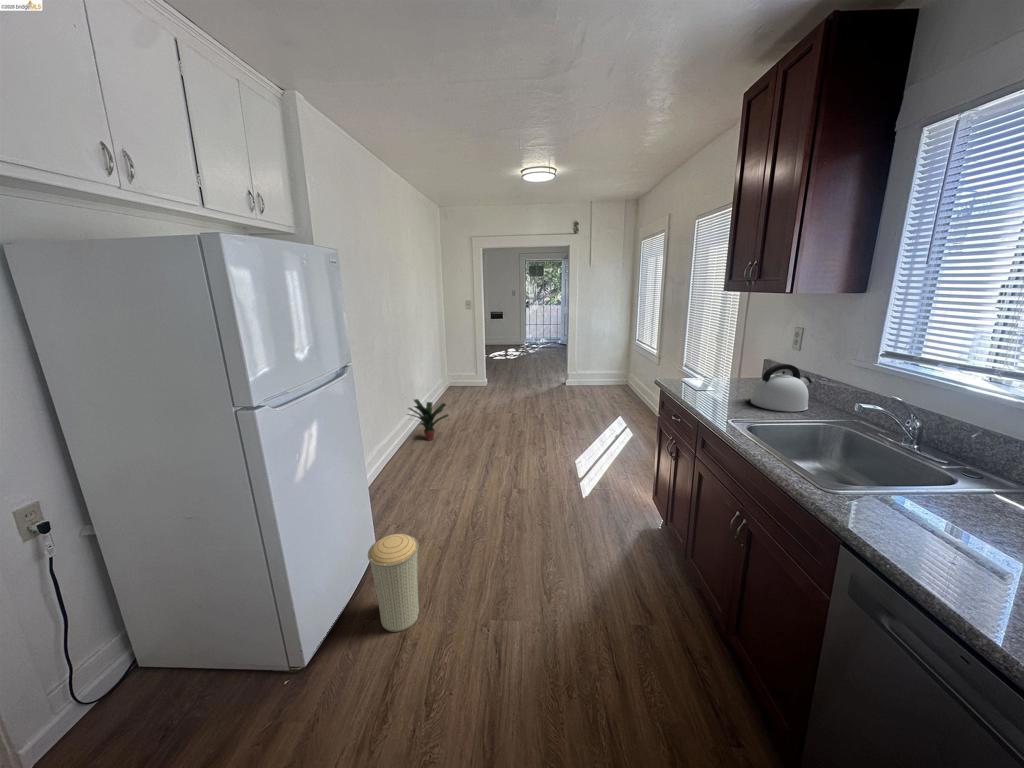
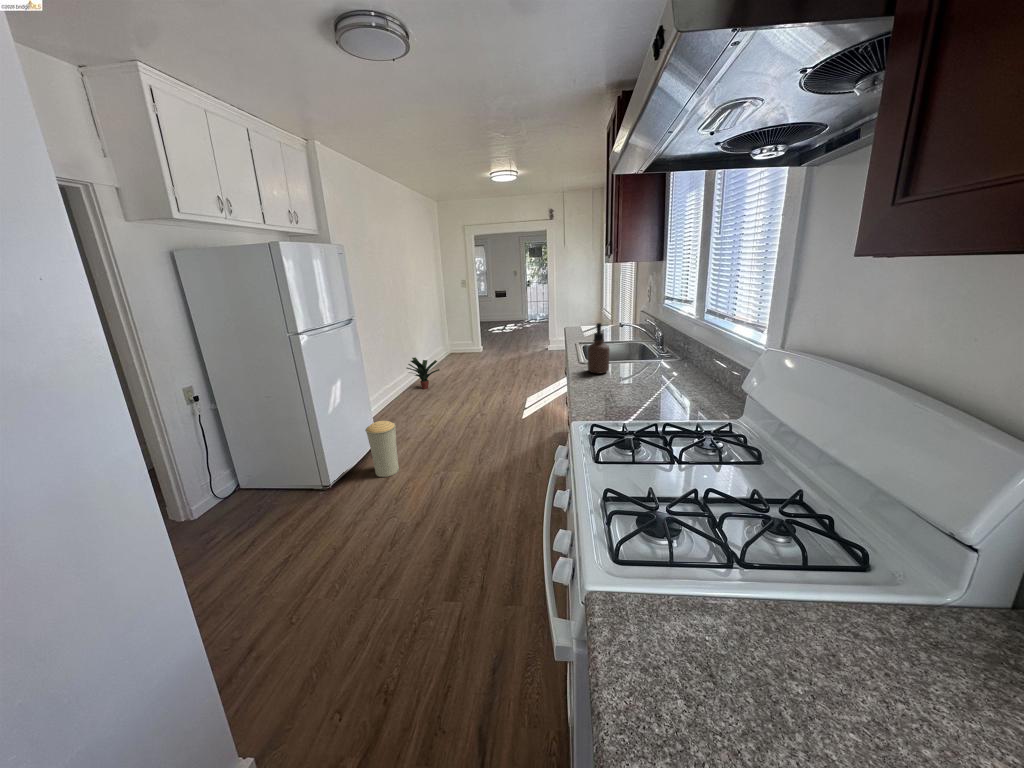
kettle: present [750,364,812,411] -> none [608,311,644,341]
soap dispenser: none [865,420,935,526] -> present [588,323,609,374]

